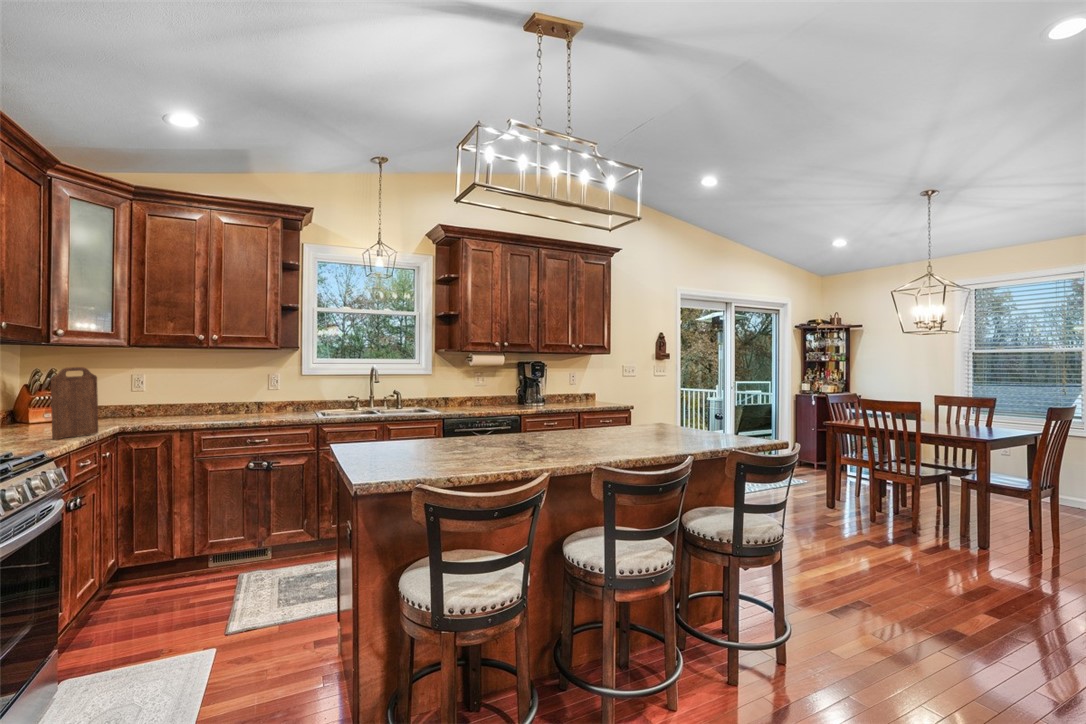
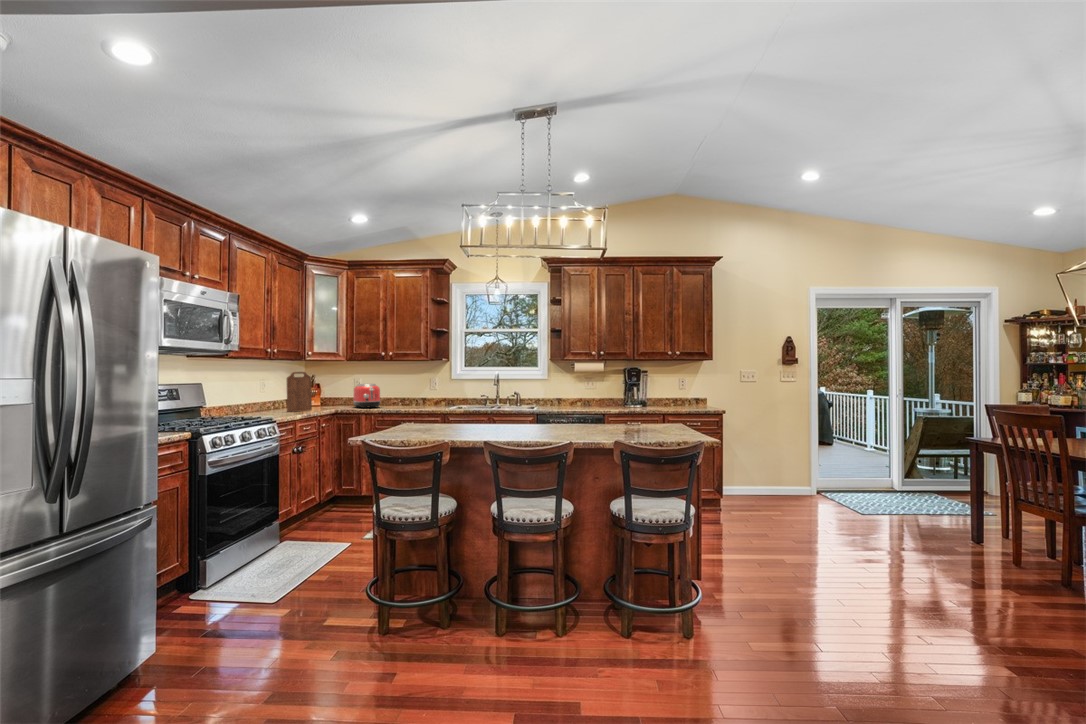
toaster: none [153,384,208,424] -> present [354,384,380,408]

